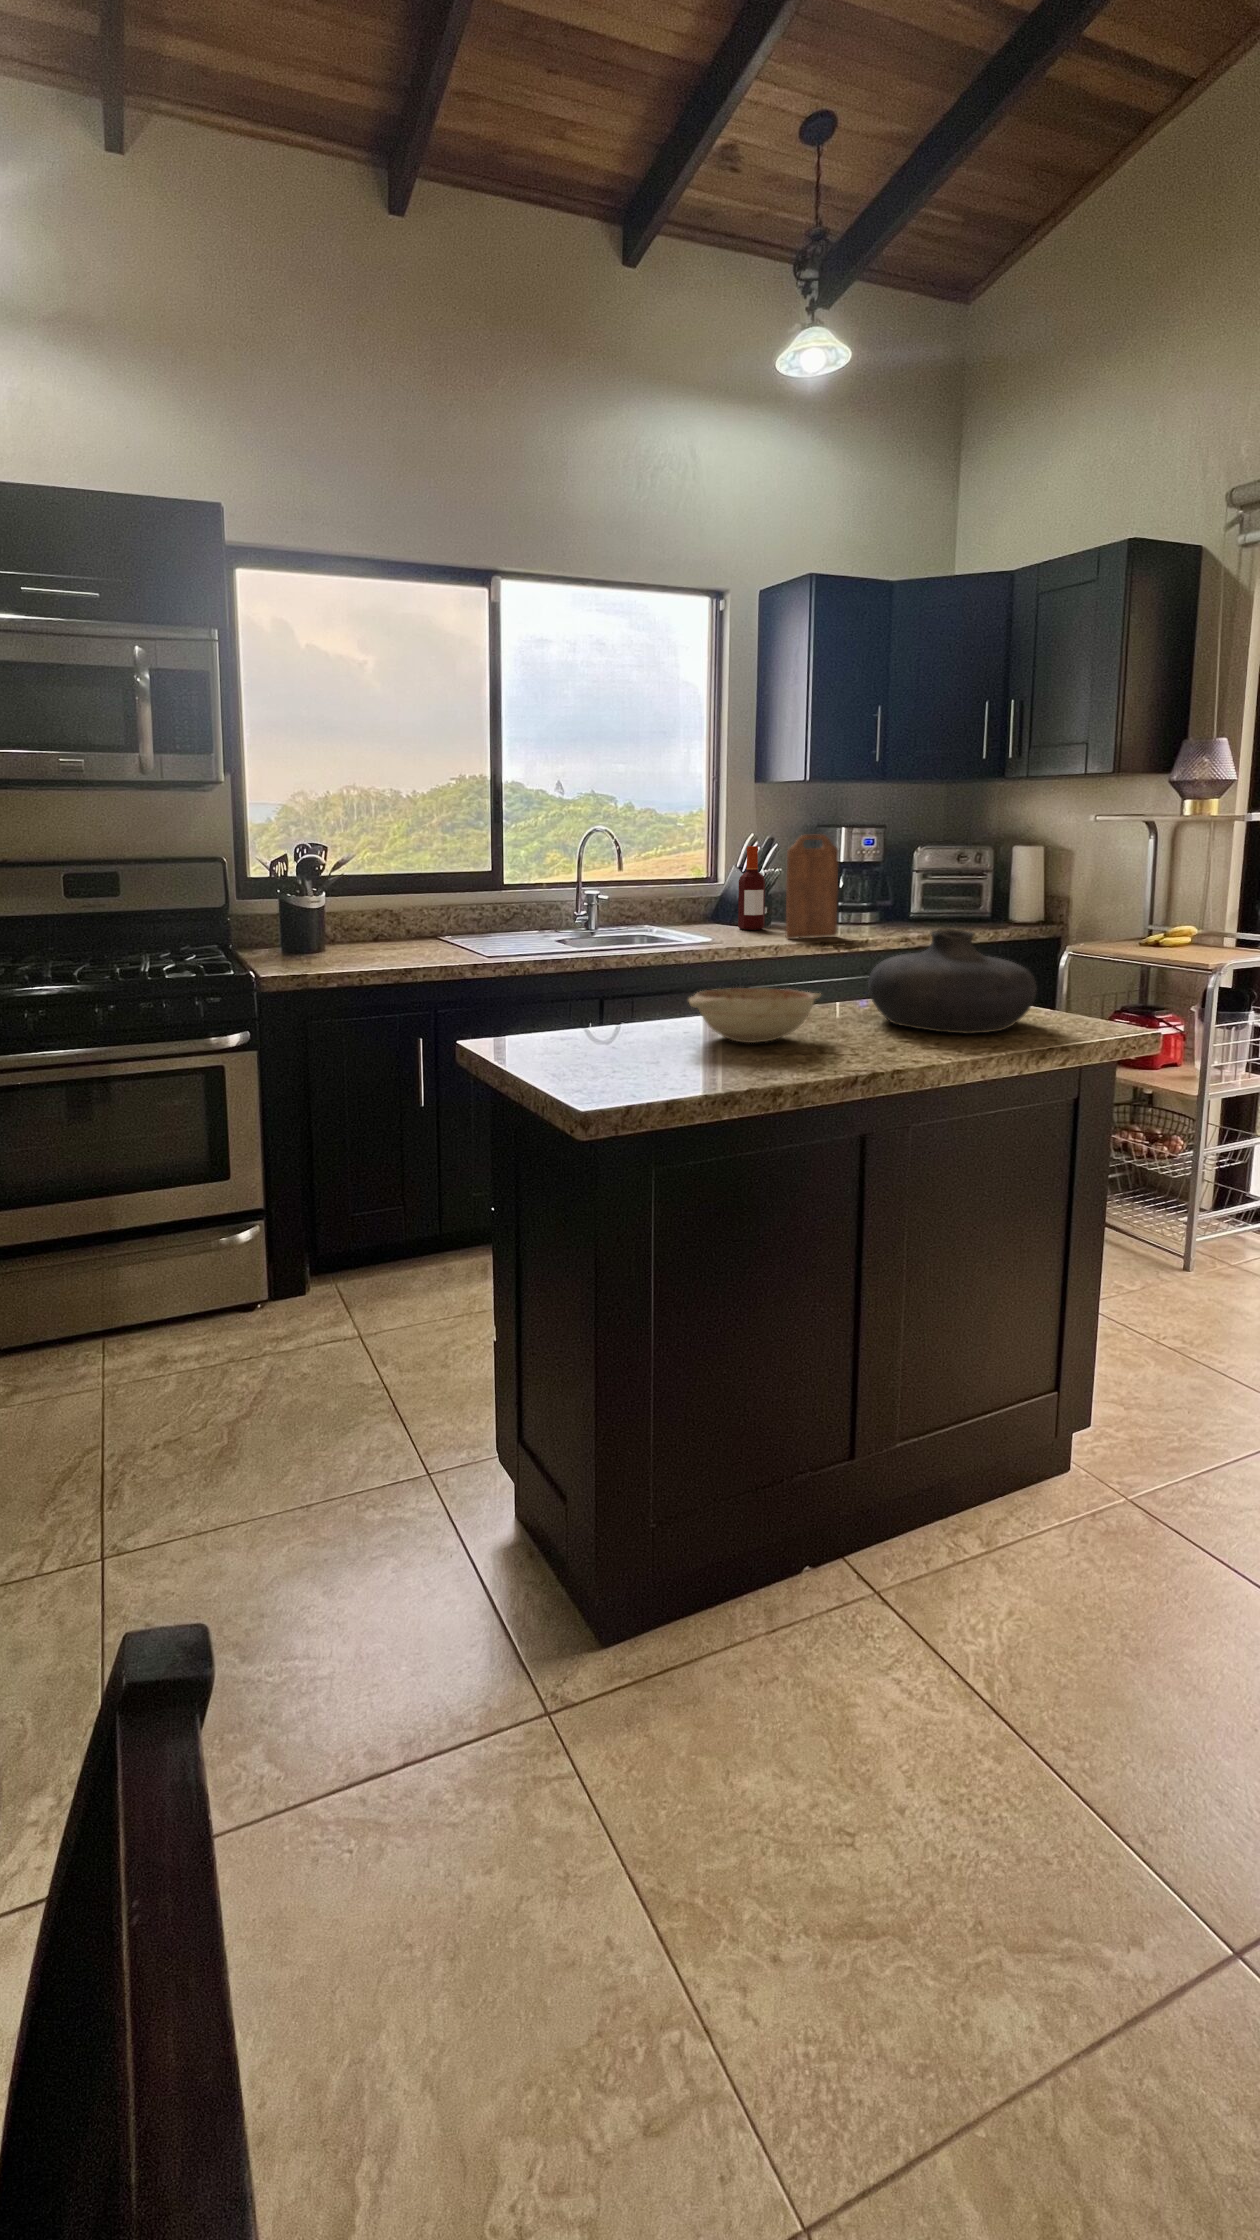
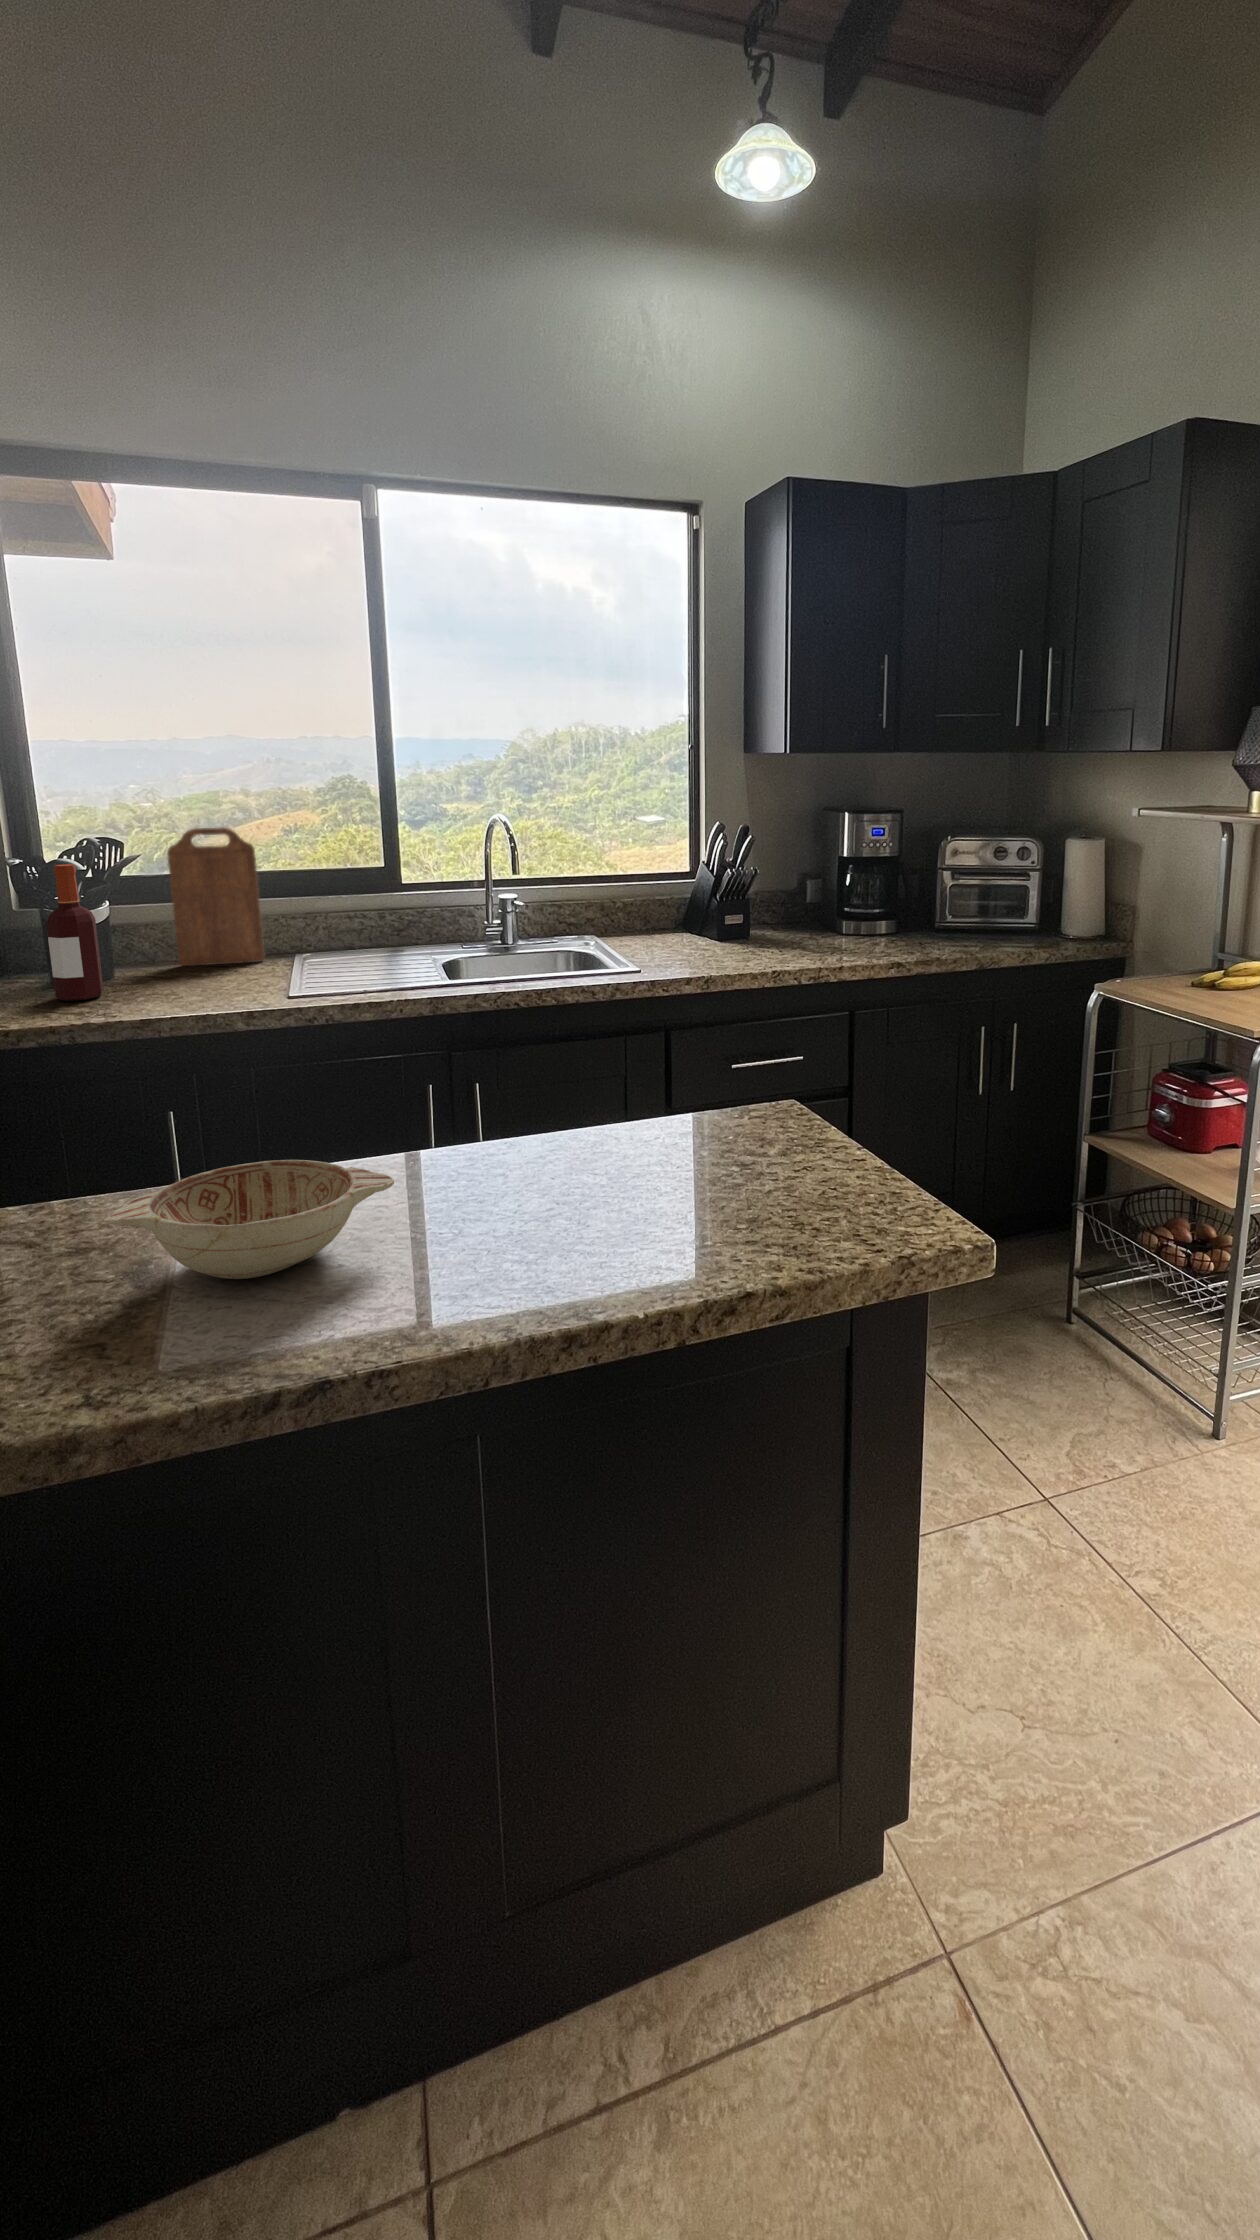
cutting board: present [785,834,838,939] -> present [167,827,265,966]
bottle: present [738,846,765,930] -> present [46,864,104,1001]
vase: present [868,929,1037,1034] -> none [513,1061,772,1255]

